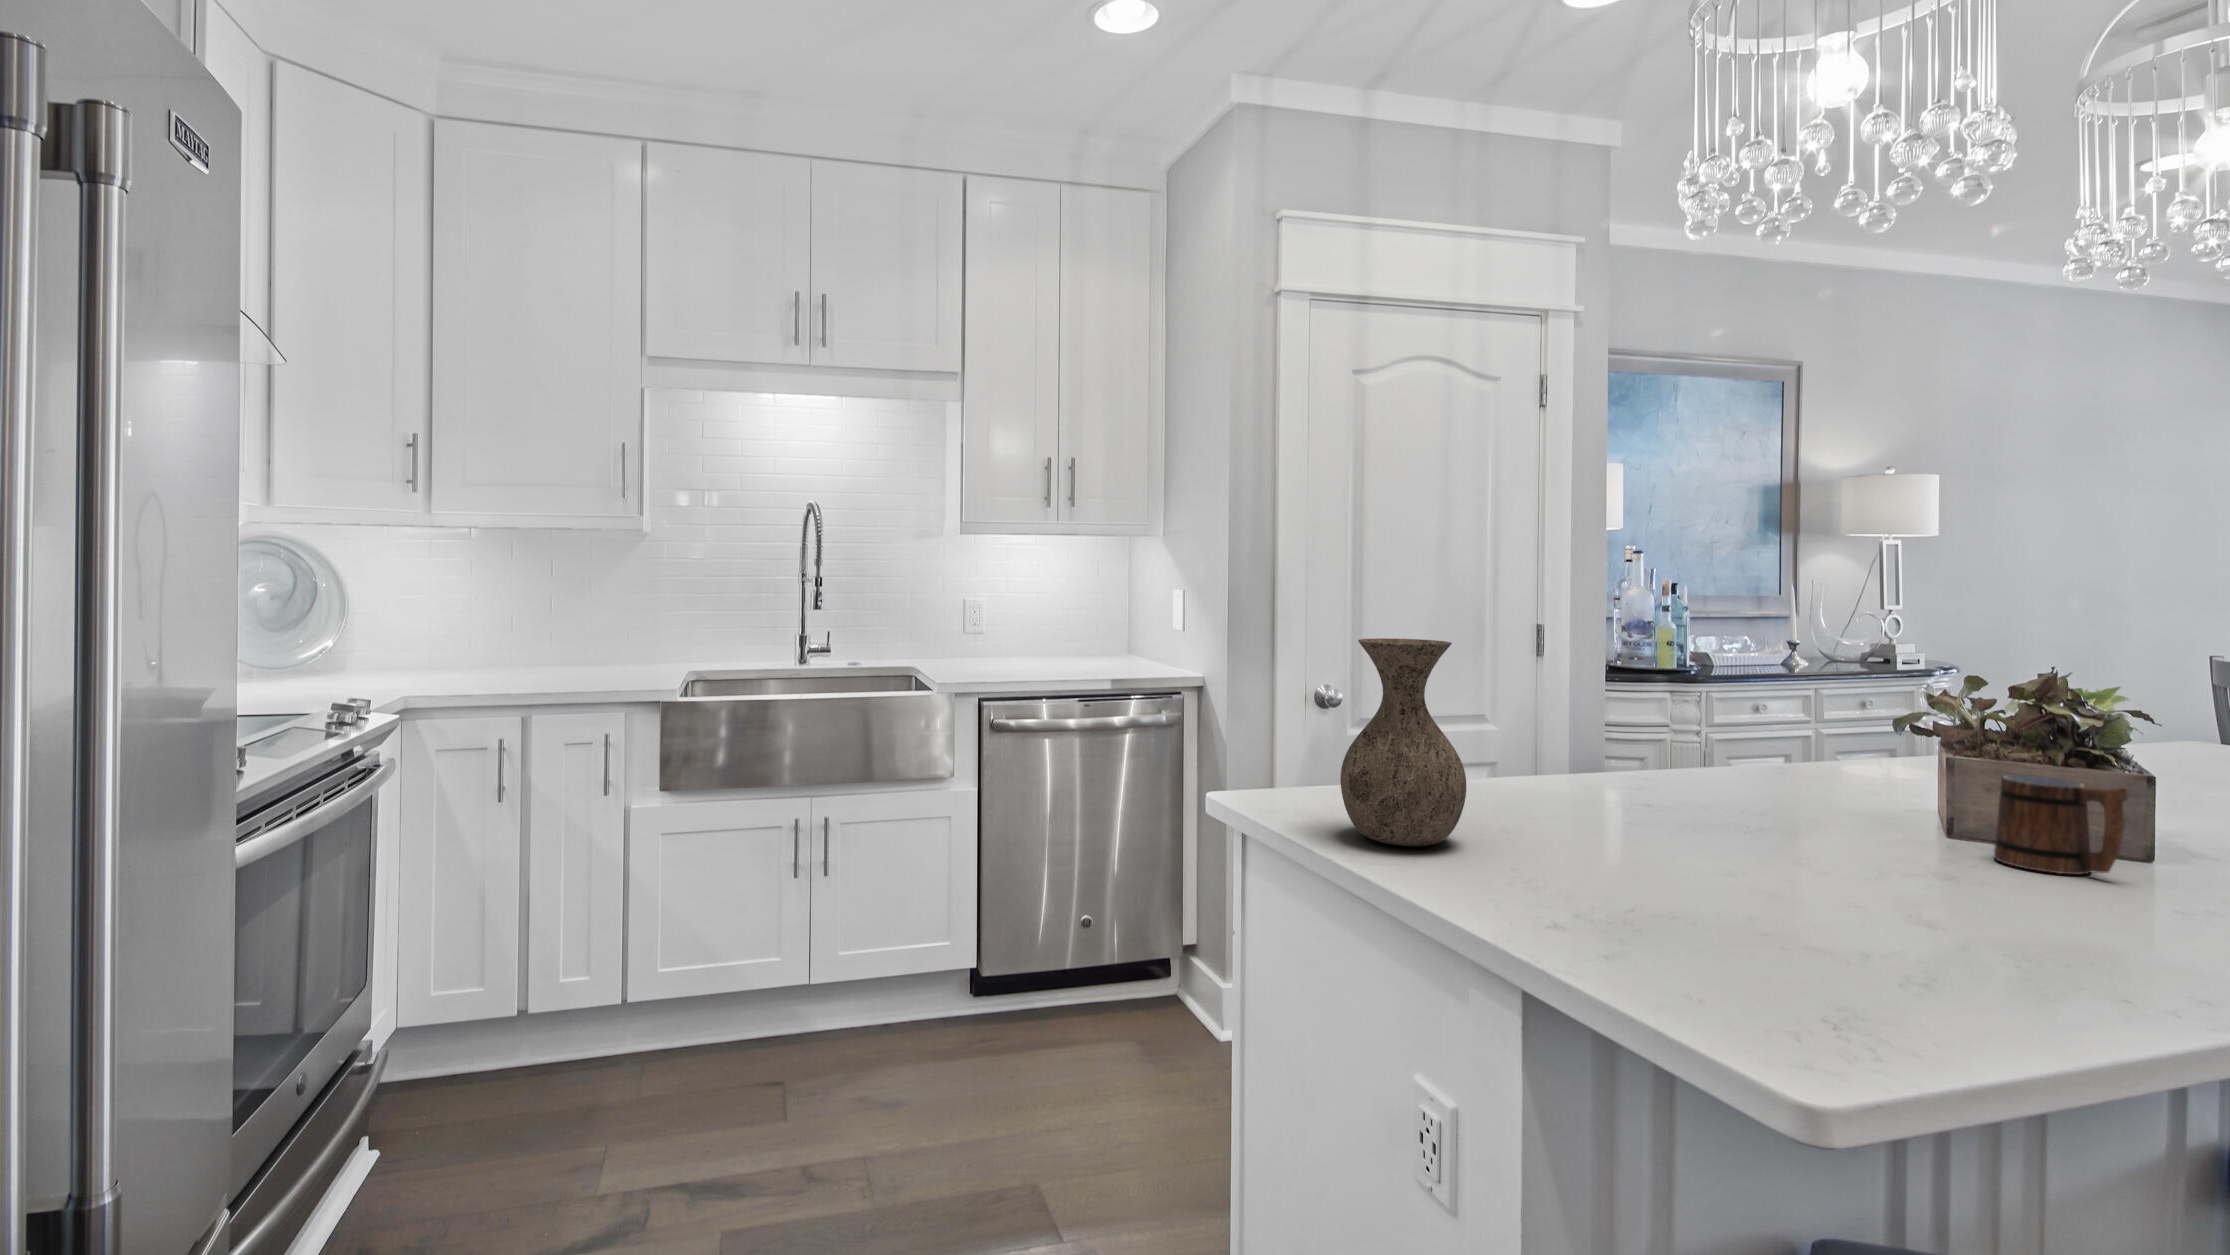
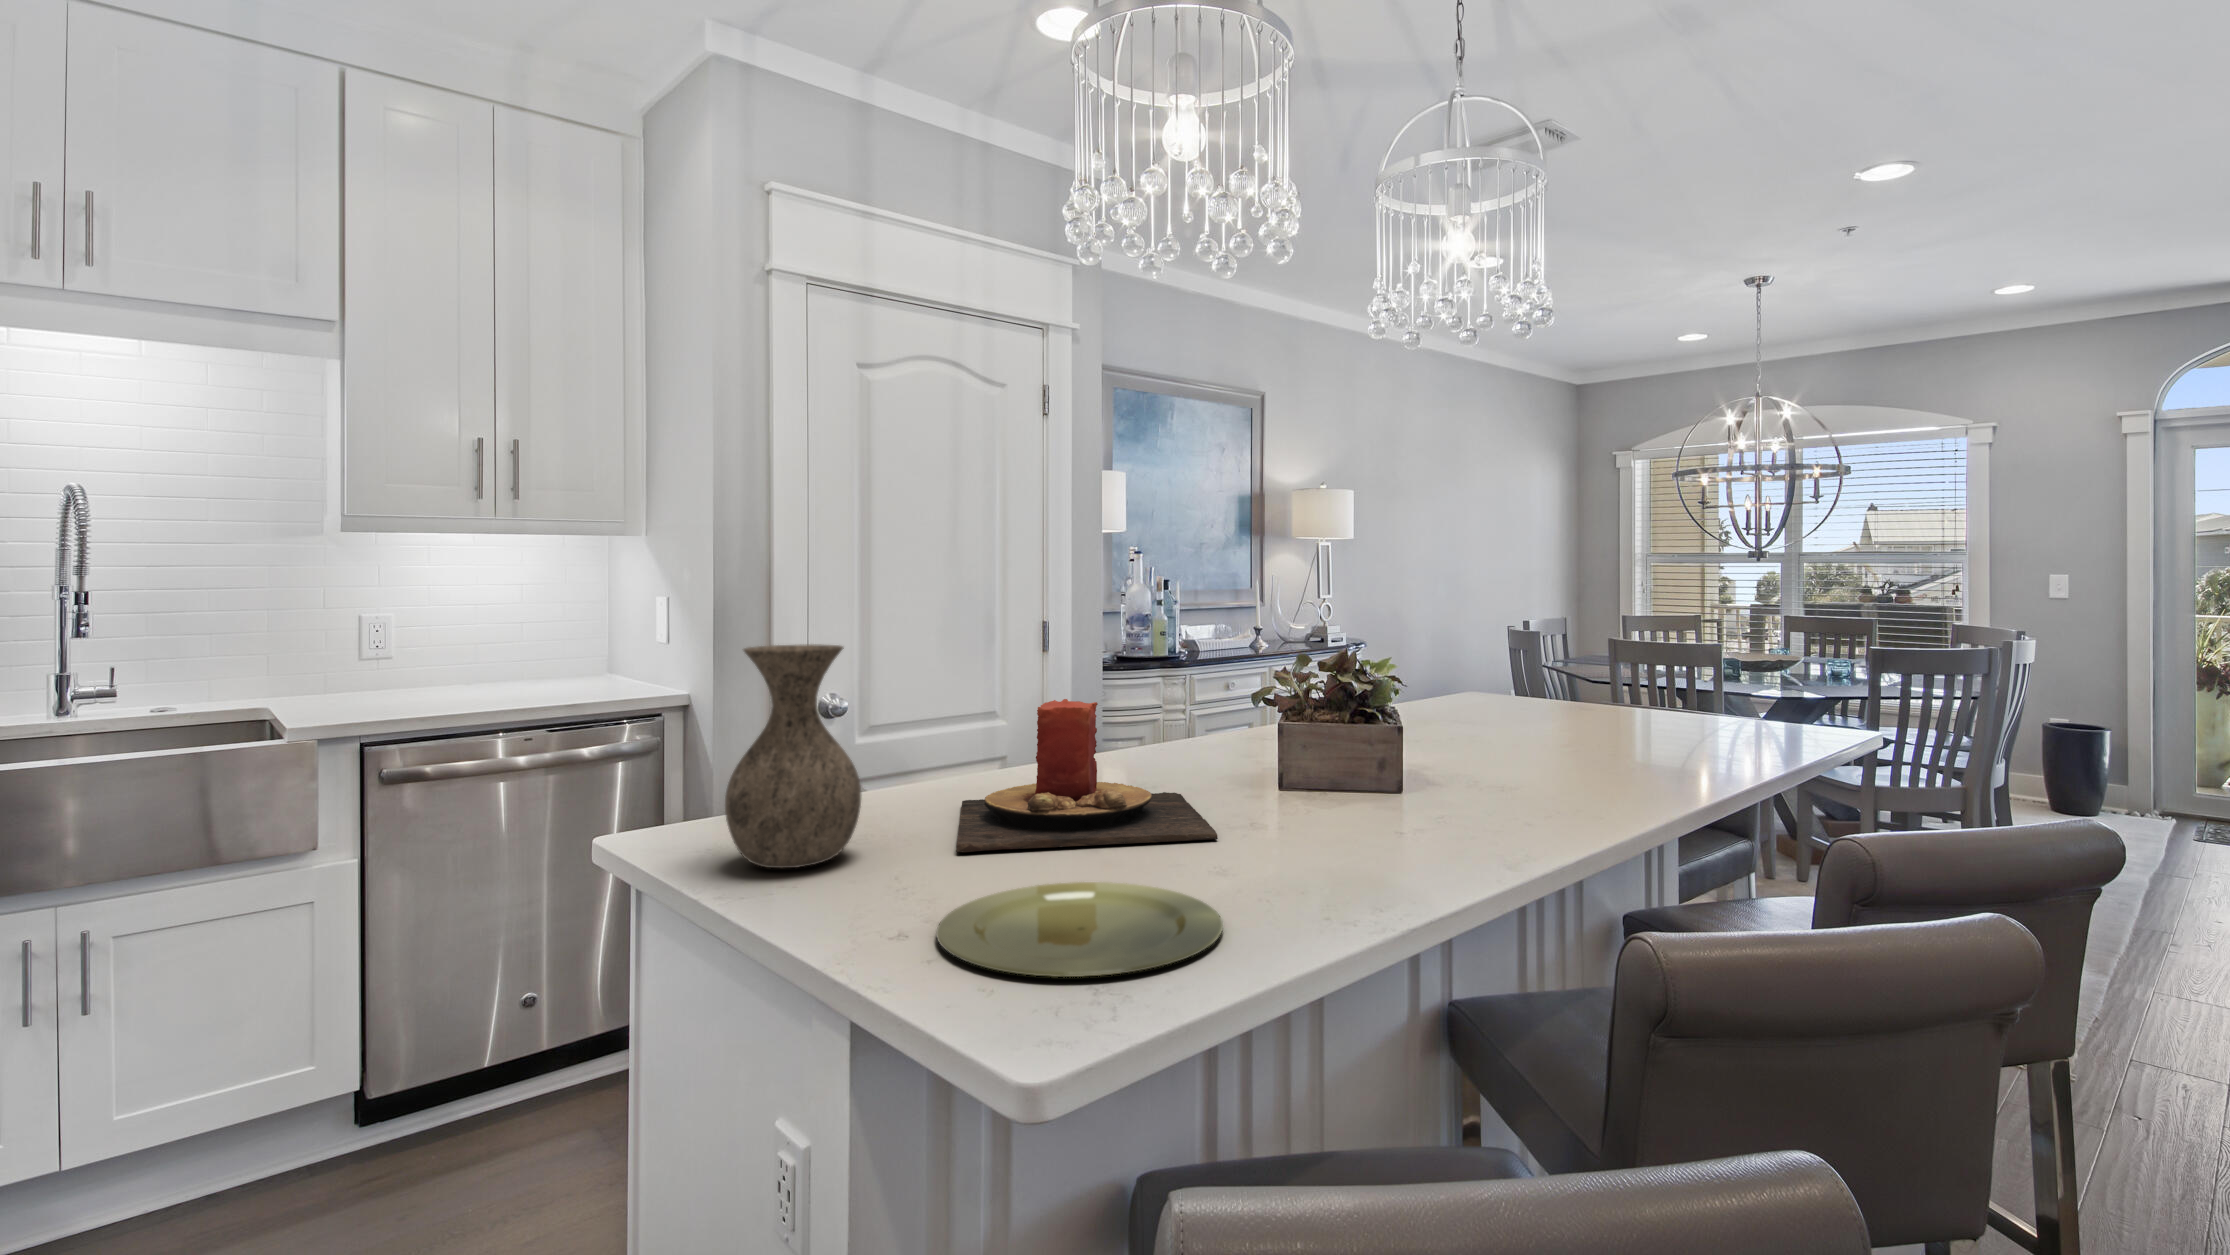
candle: none [1537,708,1890,882] -> present [957,699,1218,852]
mug: present [1994,775,2128,874] -> none [1304,734,1379,813]
plate: none [1599,900,1972,1011] -> present [936,882,1223,977]

